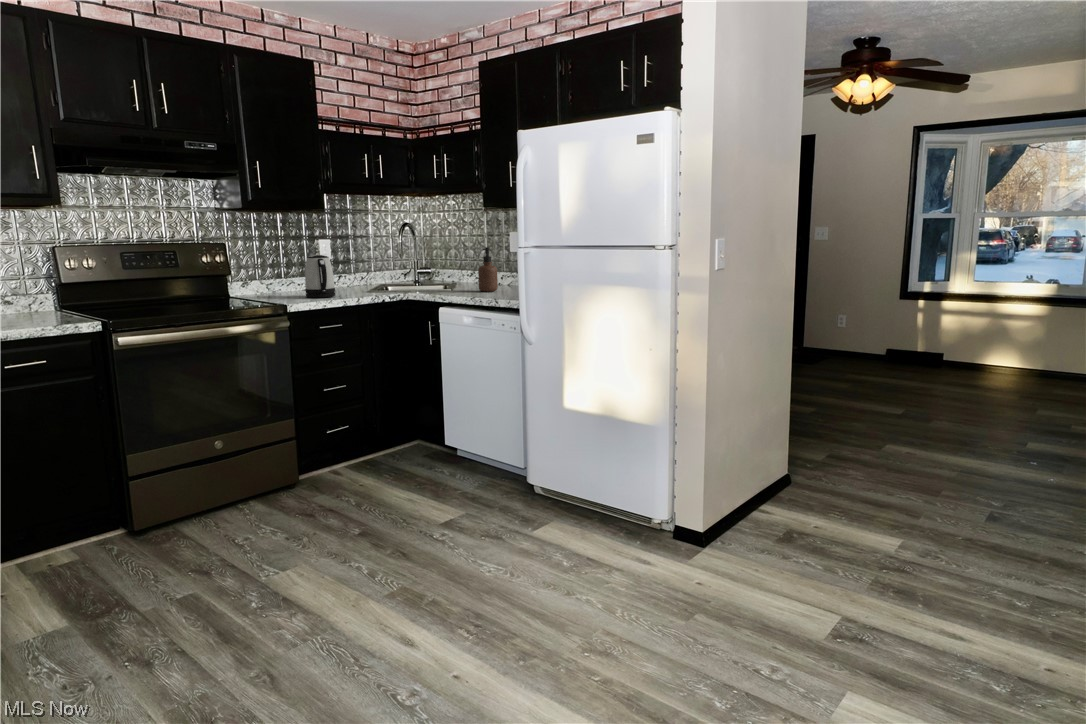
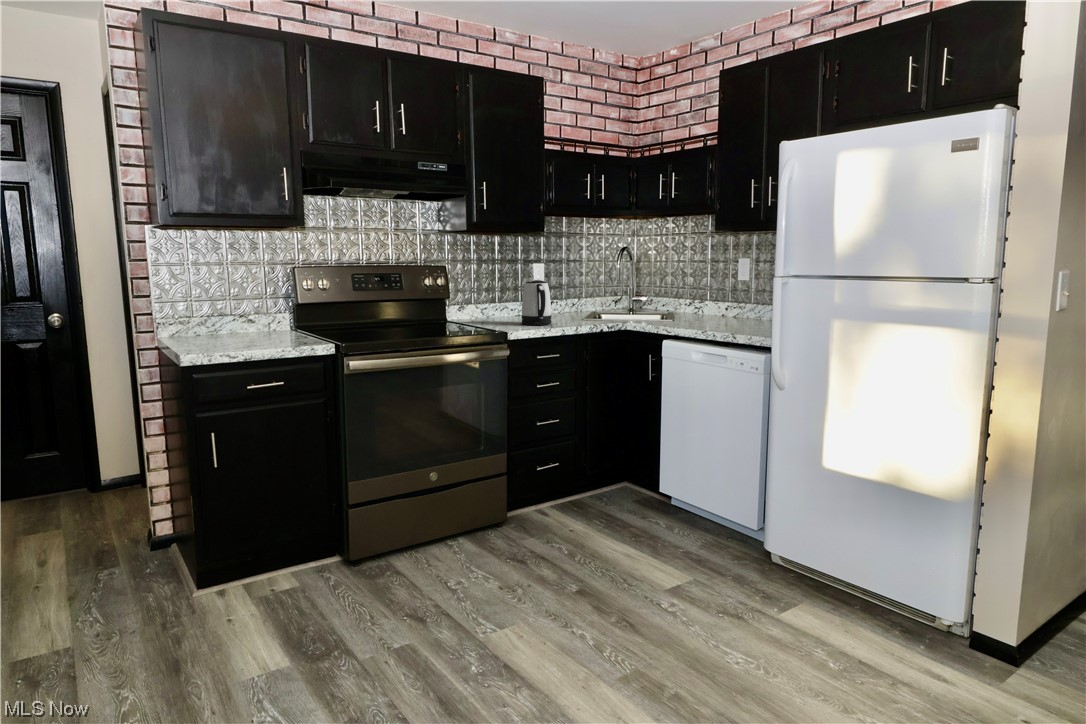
soap dispenser: present [478,247,498,292] -> none [704,275,726,324]

